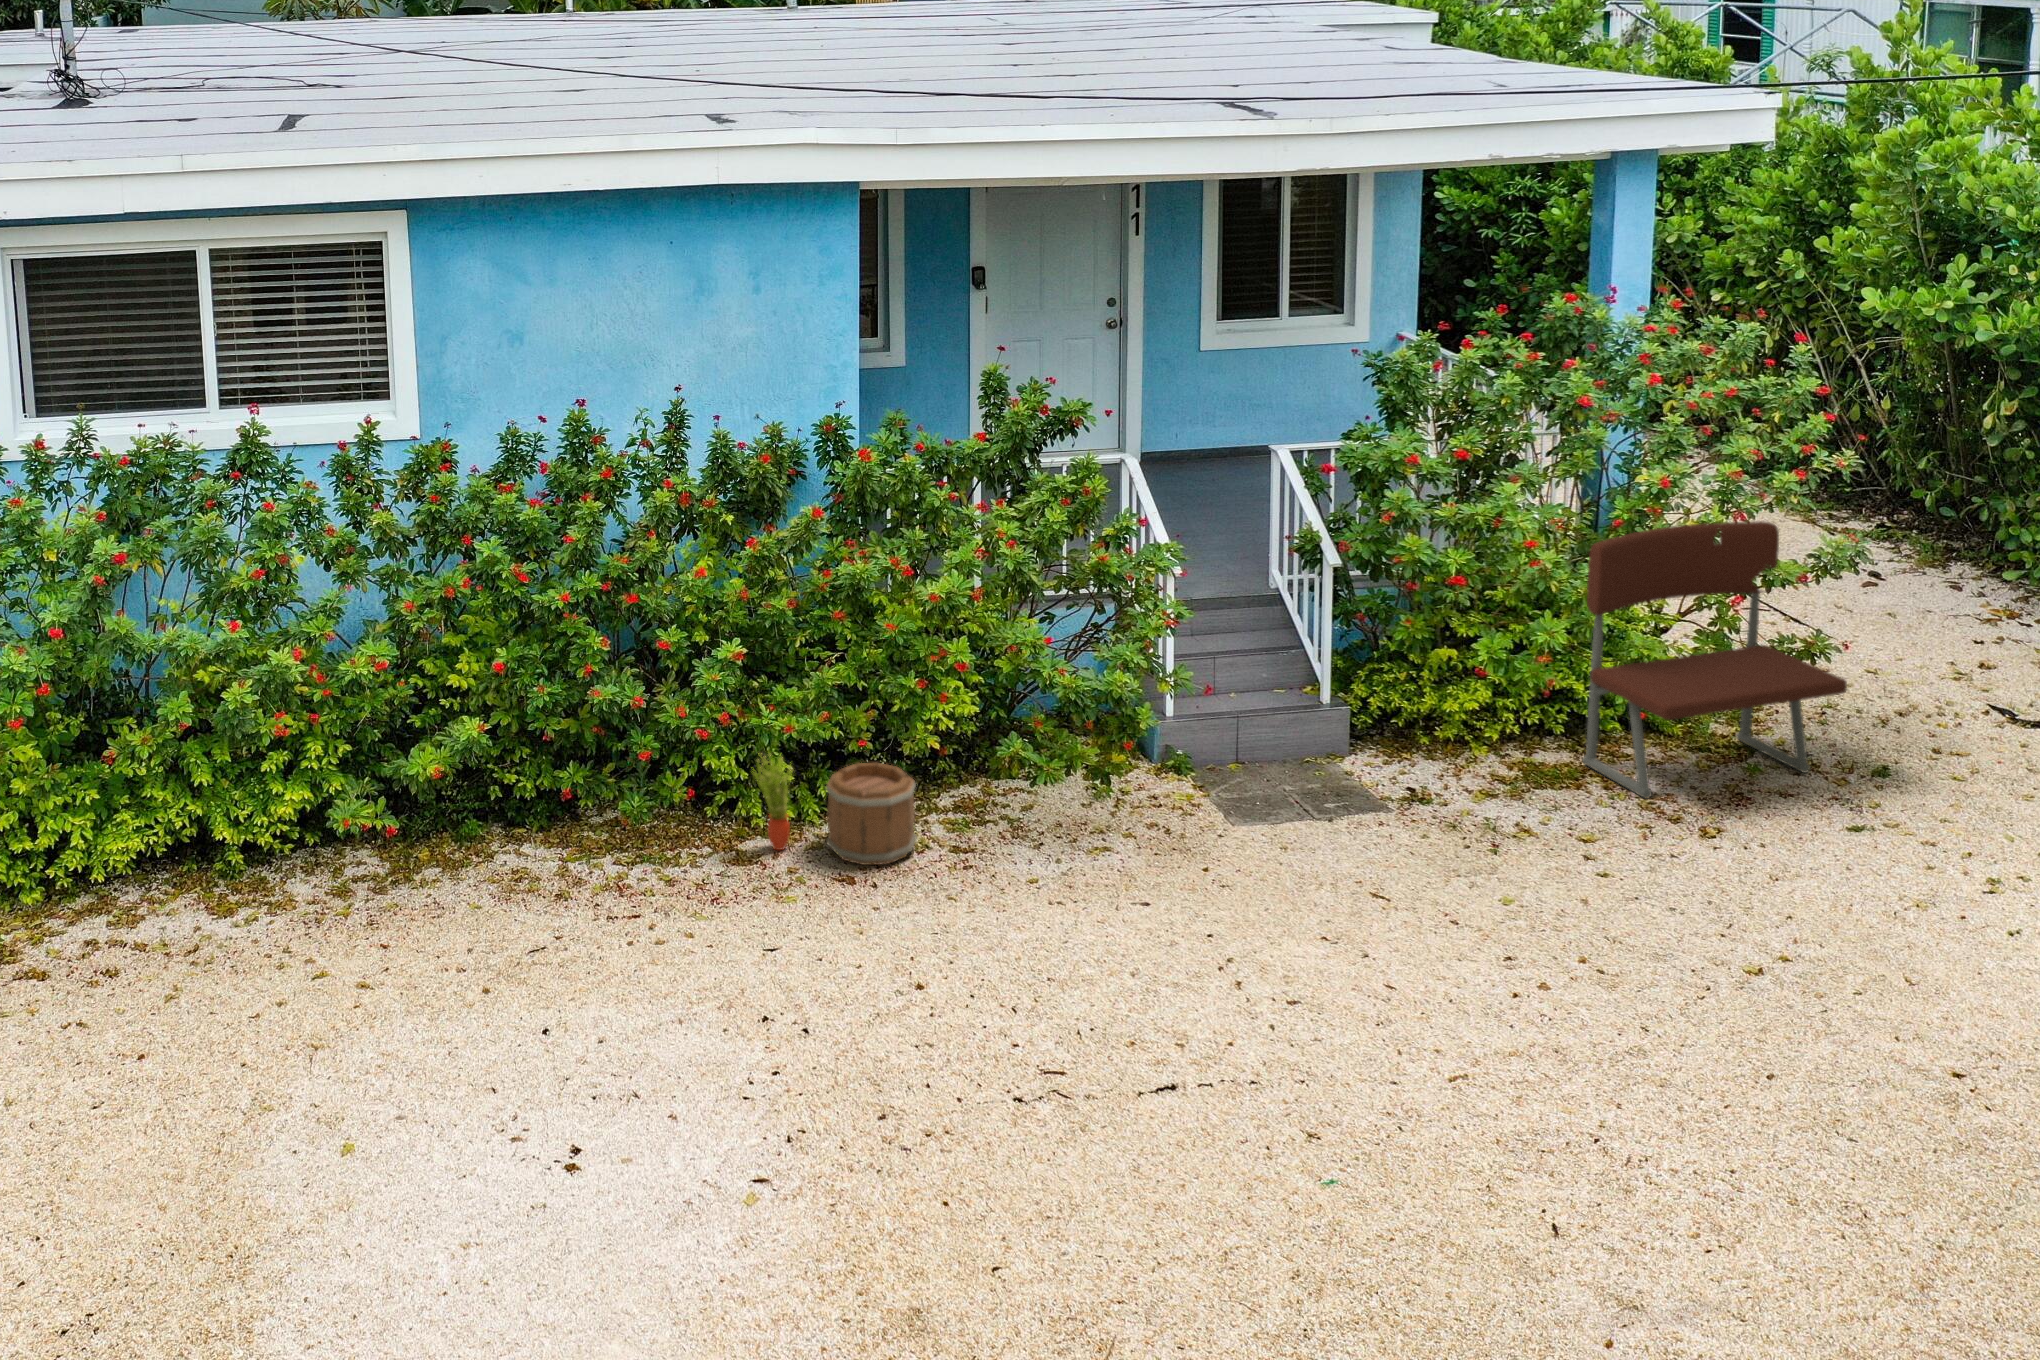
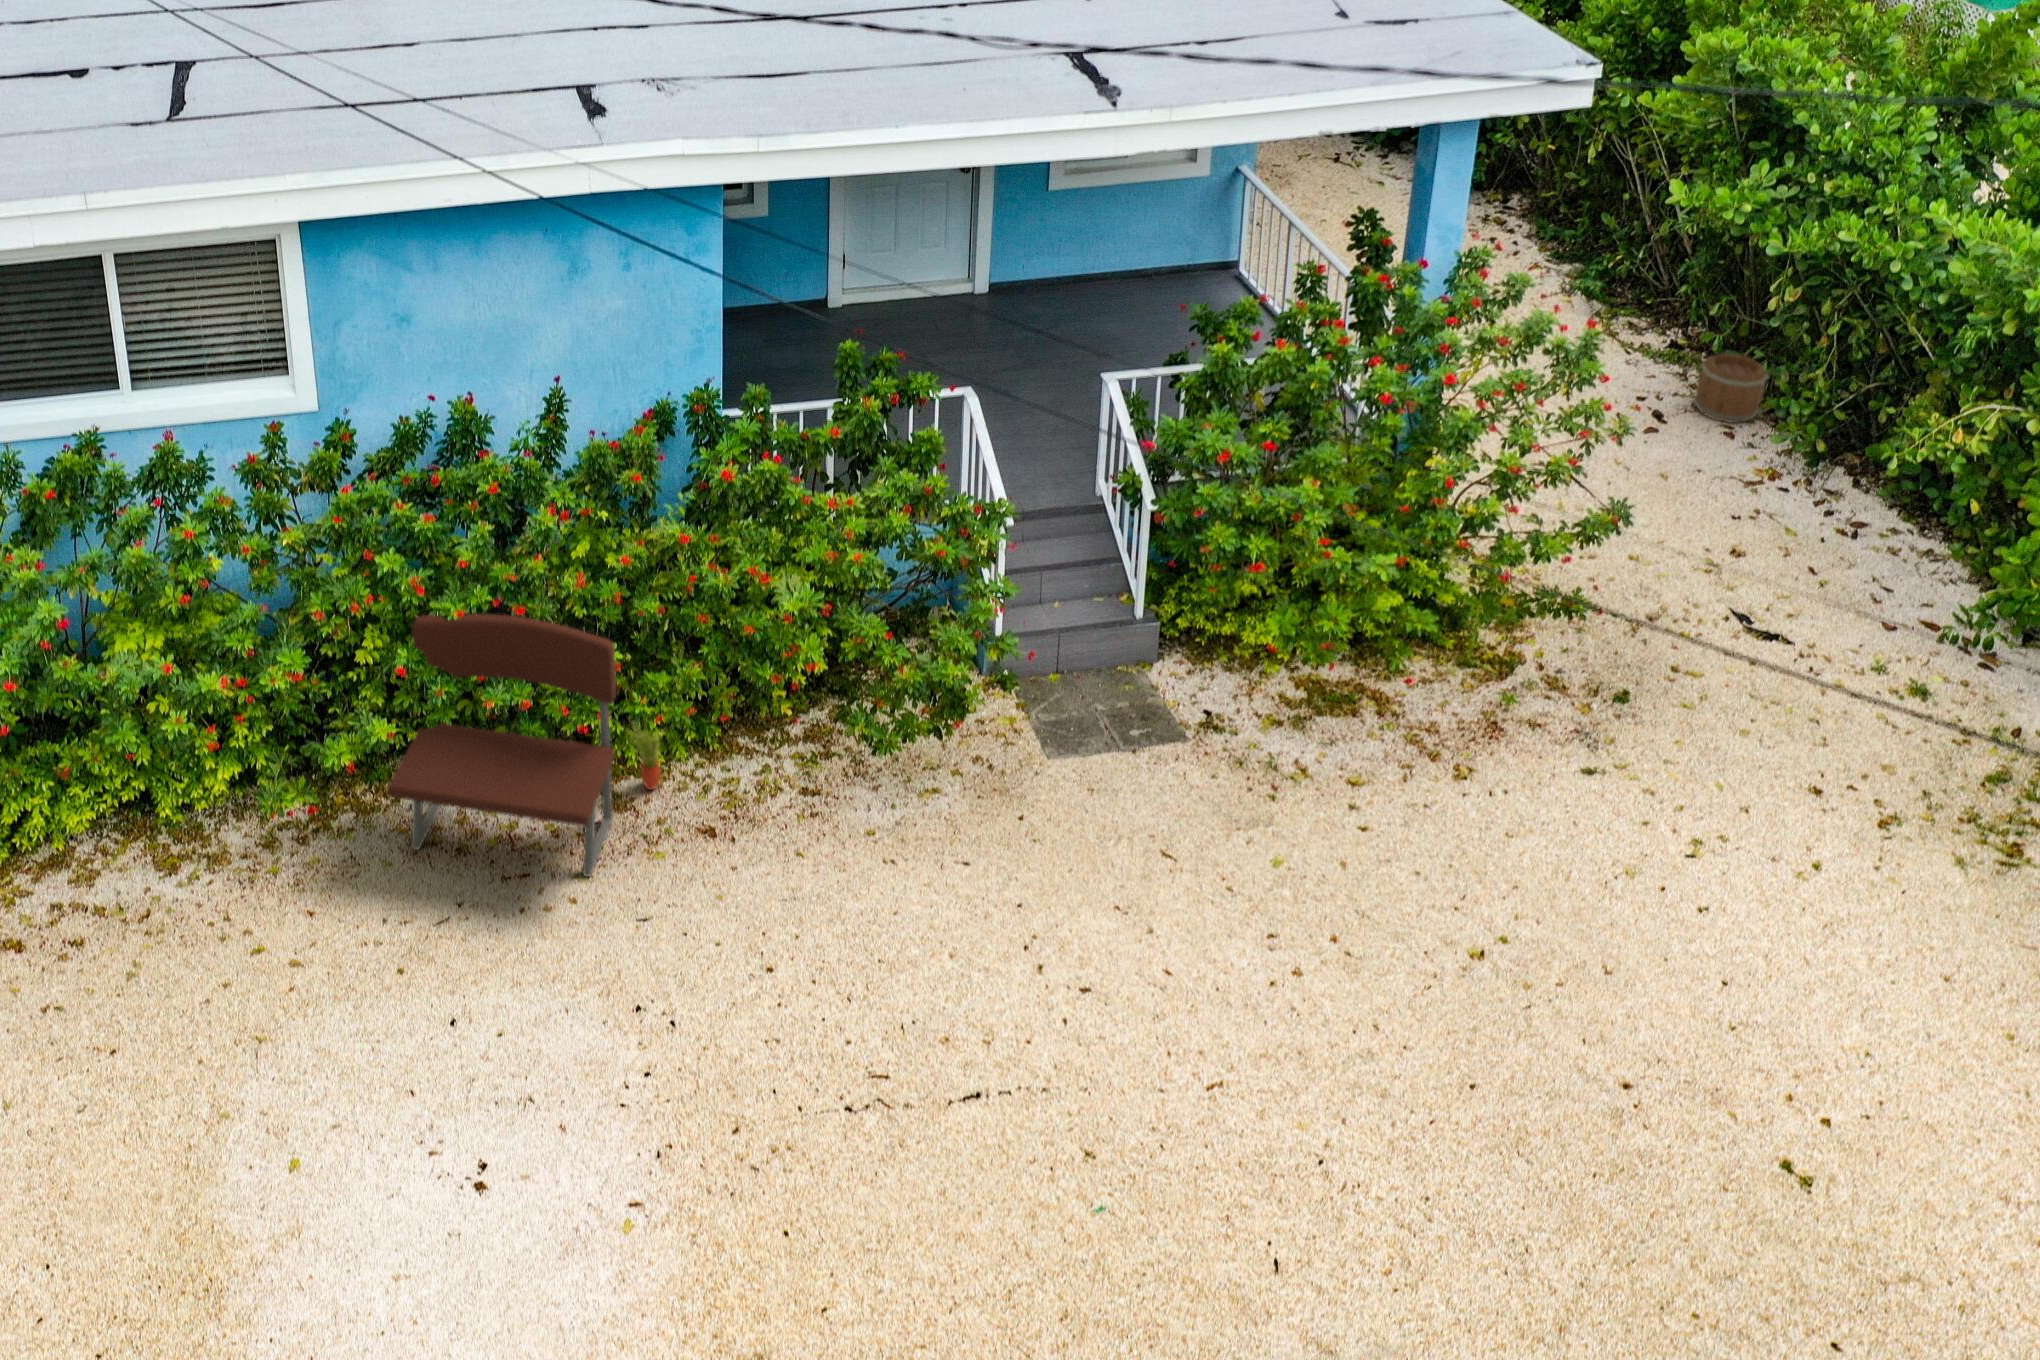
bench: present [1582,521,1847,798] -> present [388,614,616,877]
bucket: present [826,763,917,865] -> present [1693,353,1768,423]

